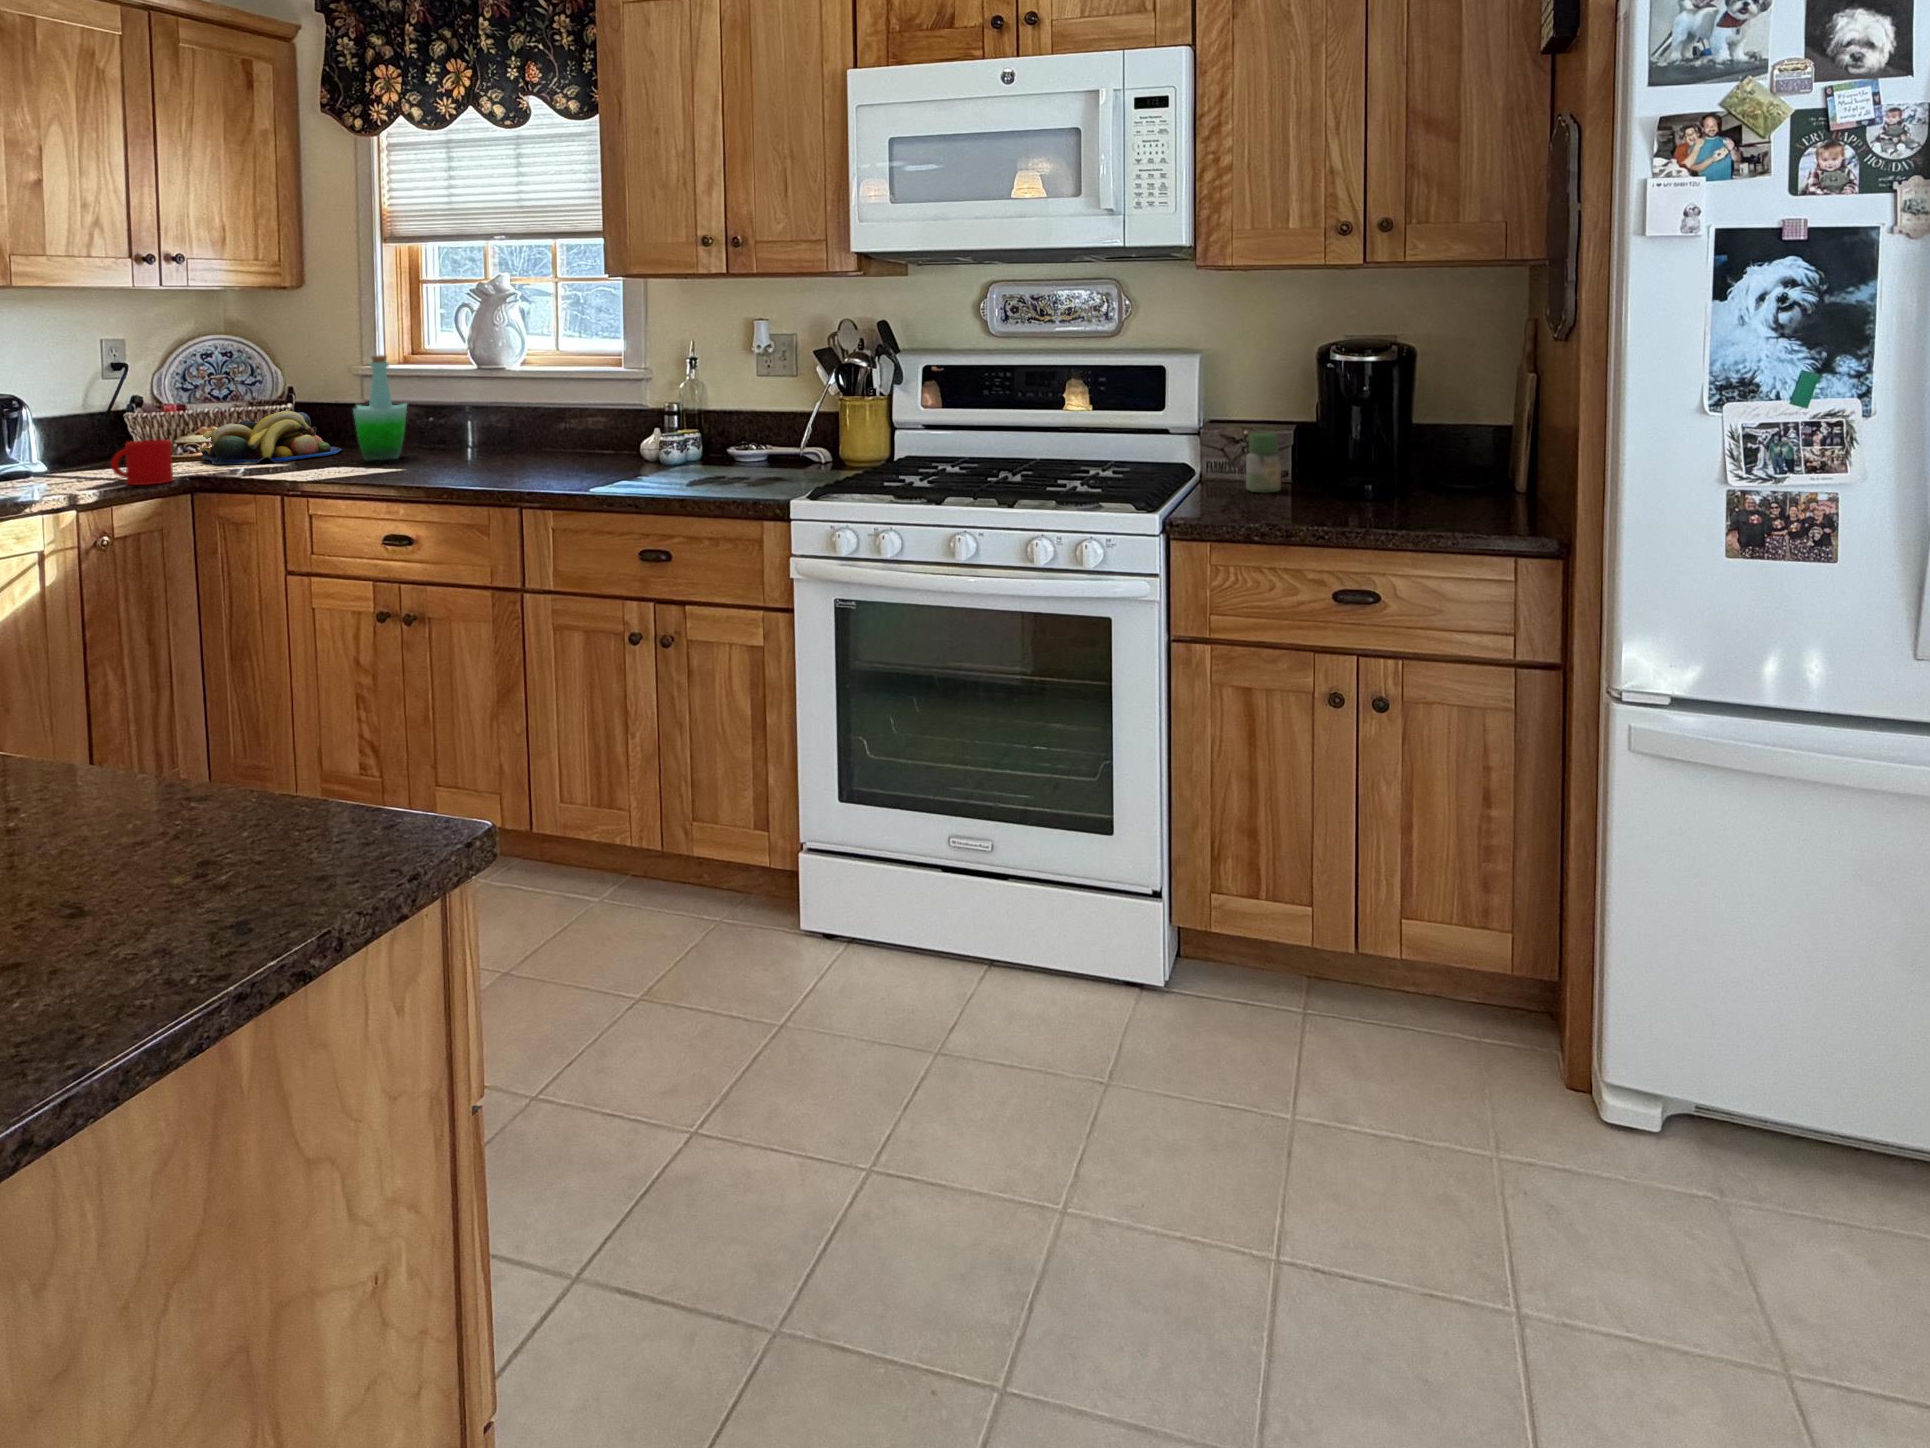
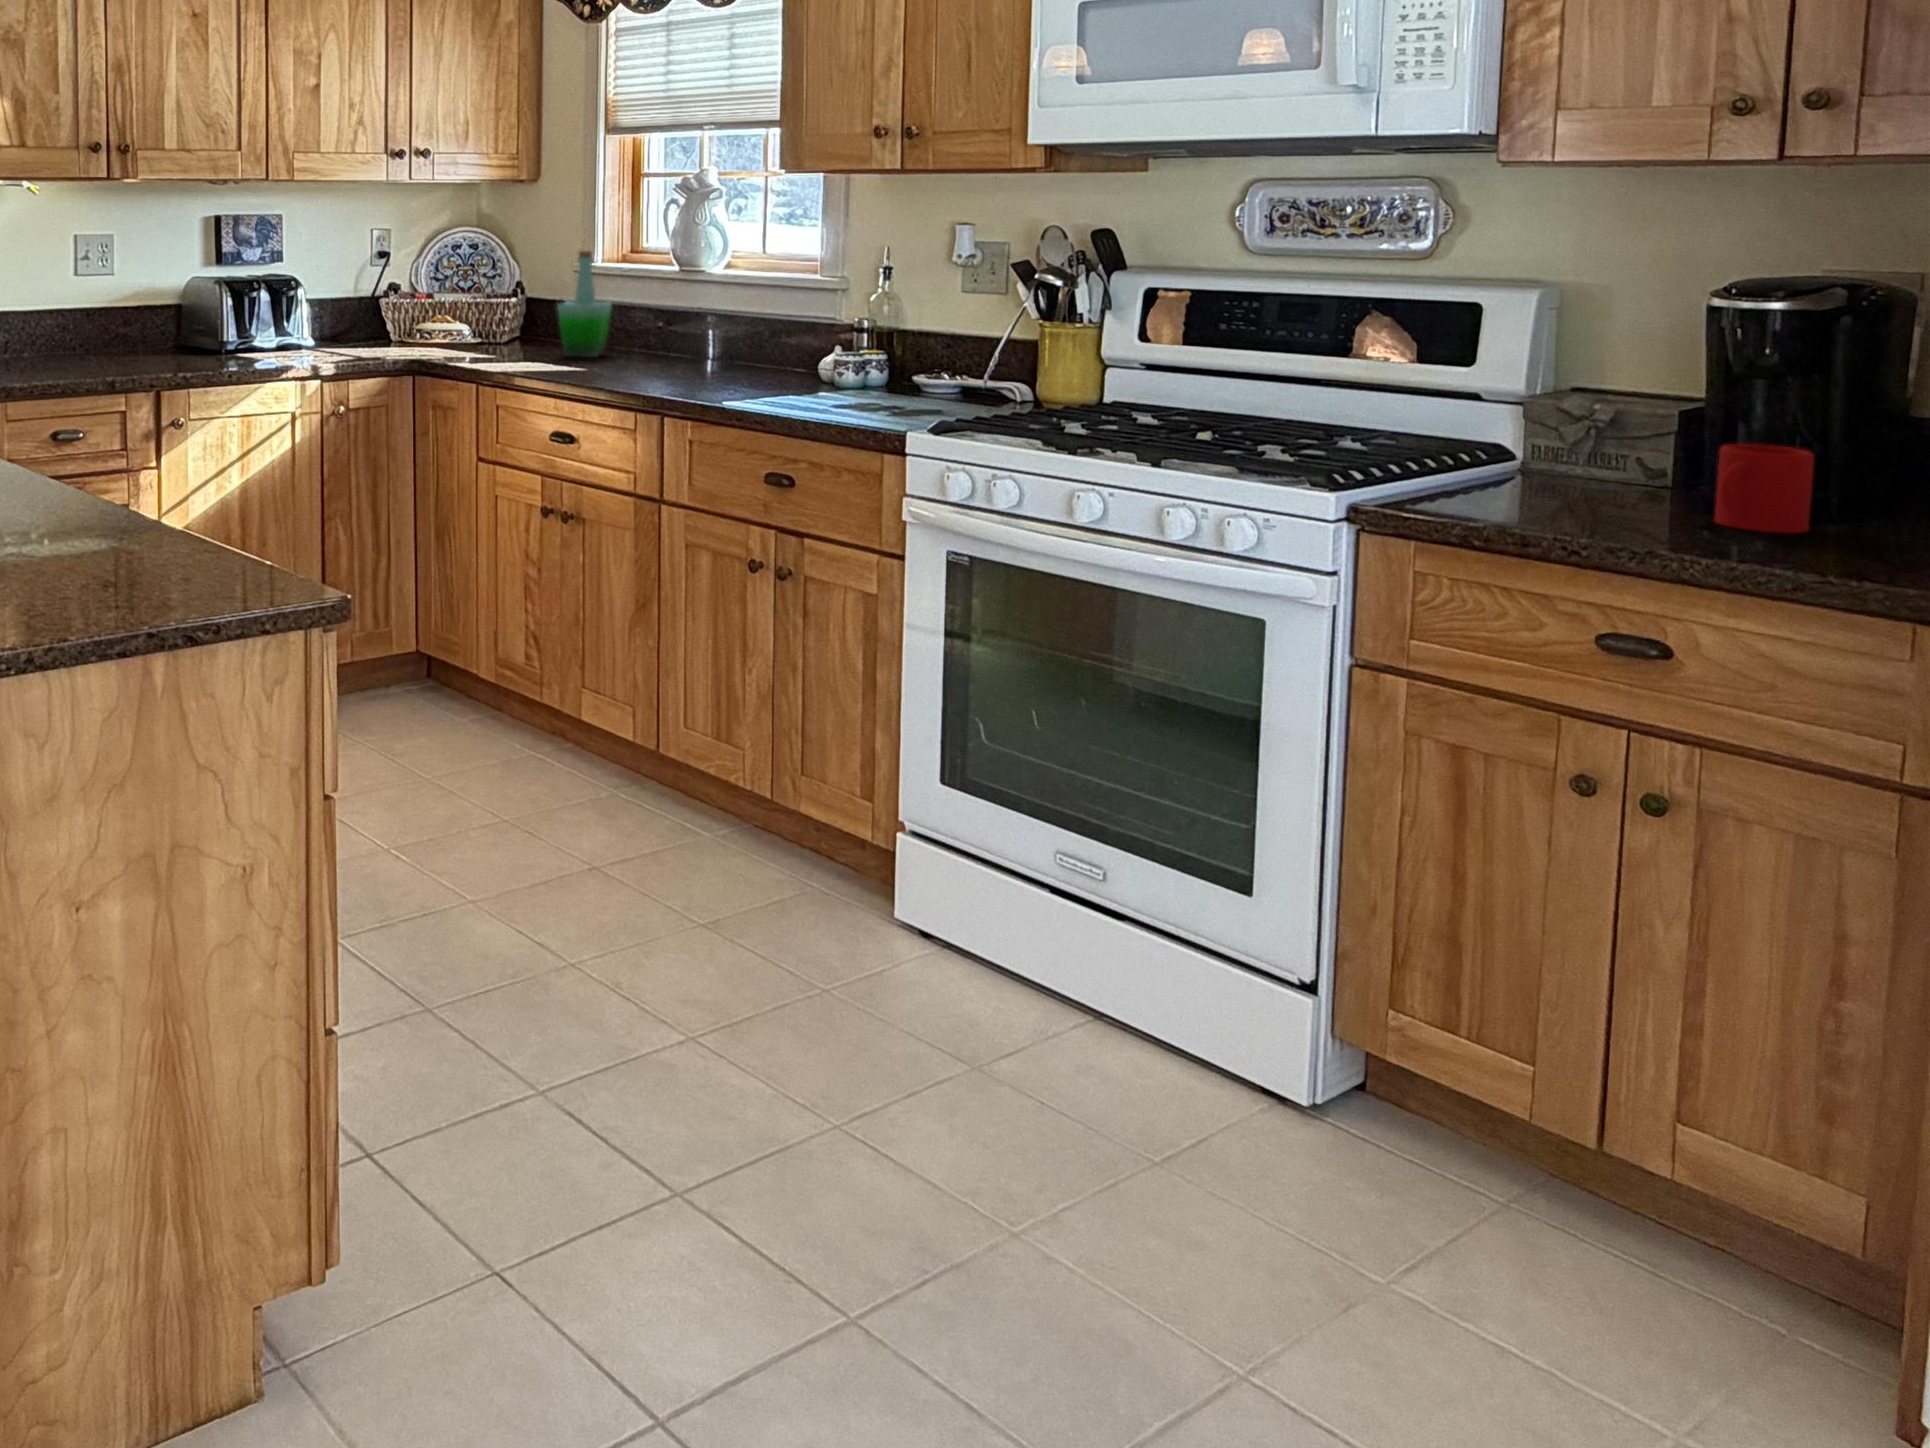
fruit bowl: present [200,411,342,464] -> none [440,302,561,352]
jar: present [1246,433,1281,493] -> none [1565,406,1630,494]
mug: present [111,439,173,485] -> present [1715,444,1814,533]

